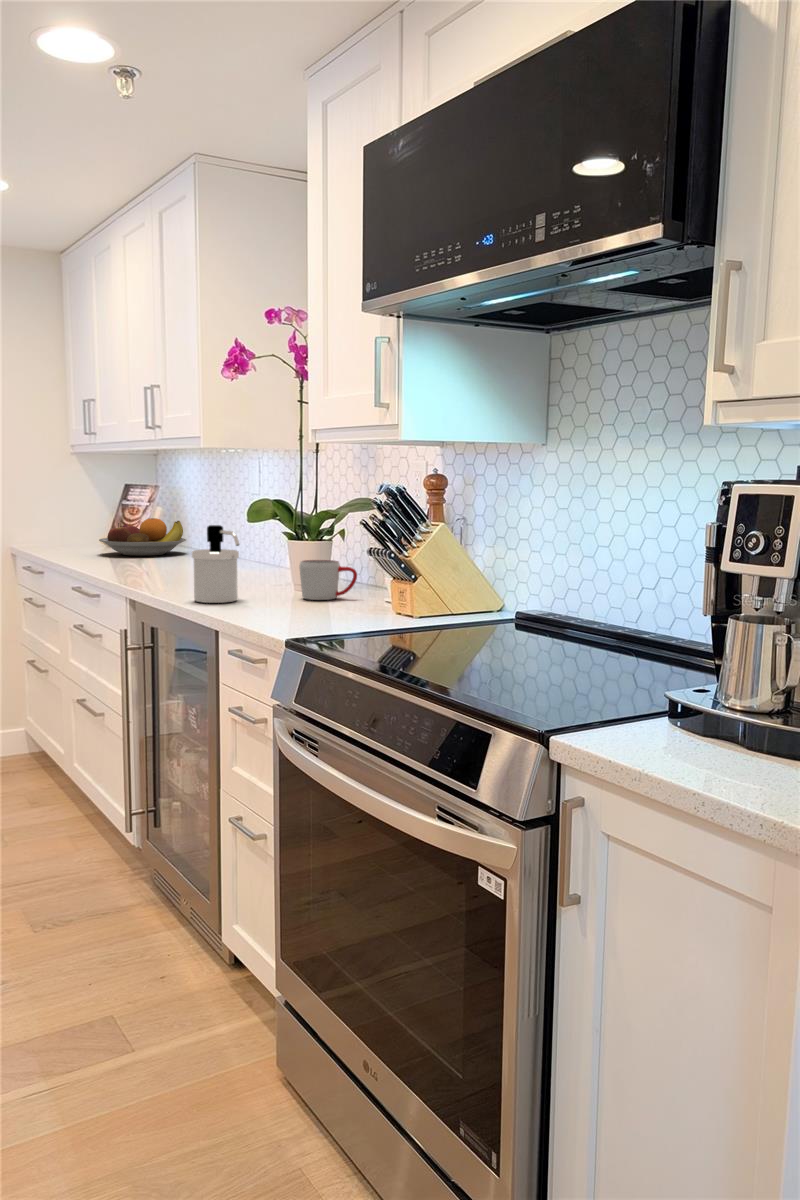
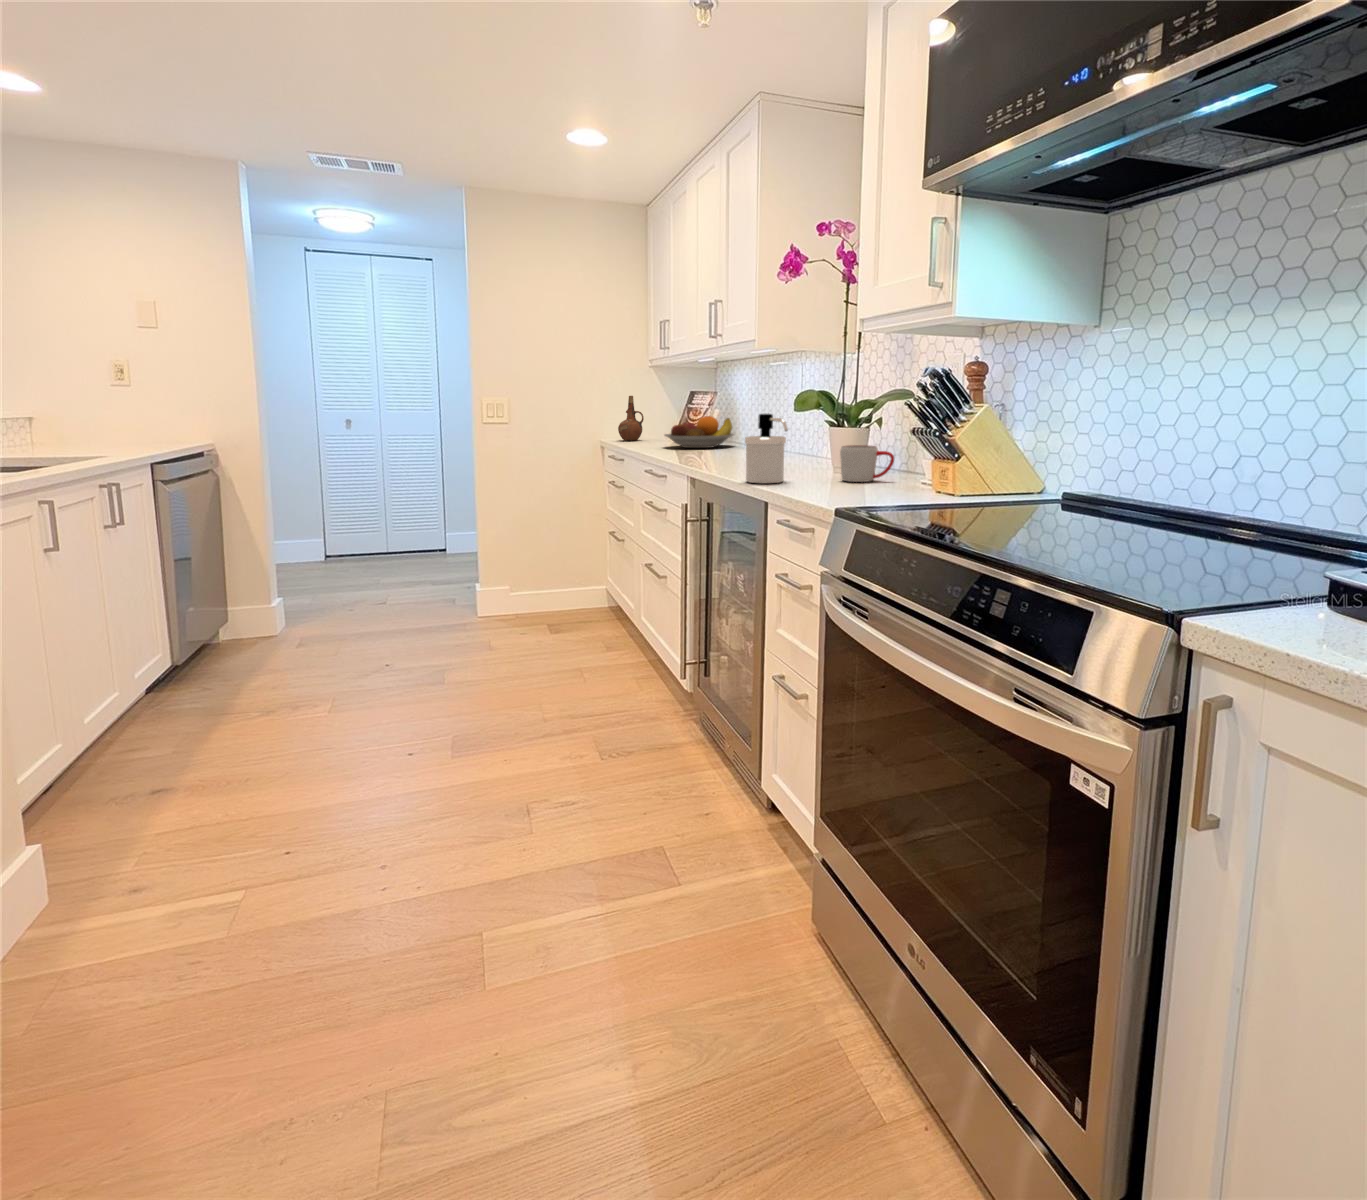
ceramic pitcher: none [41,491,74,544] -> present [618,396,644,441]

